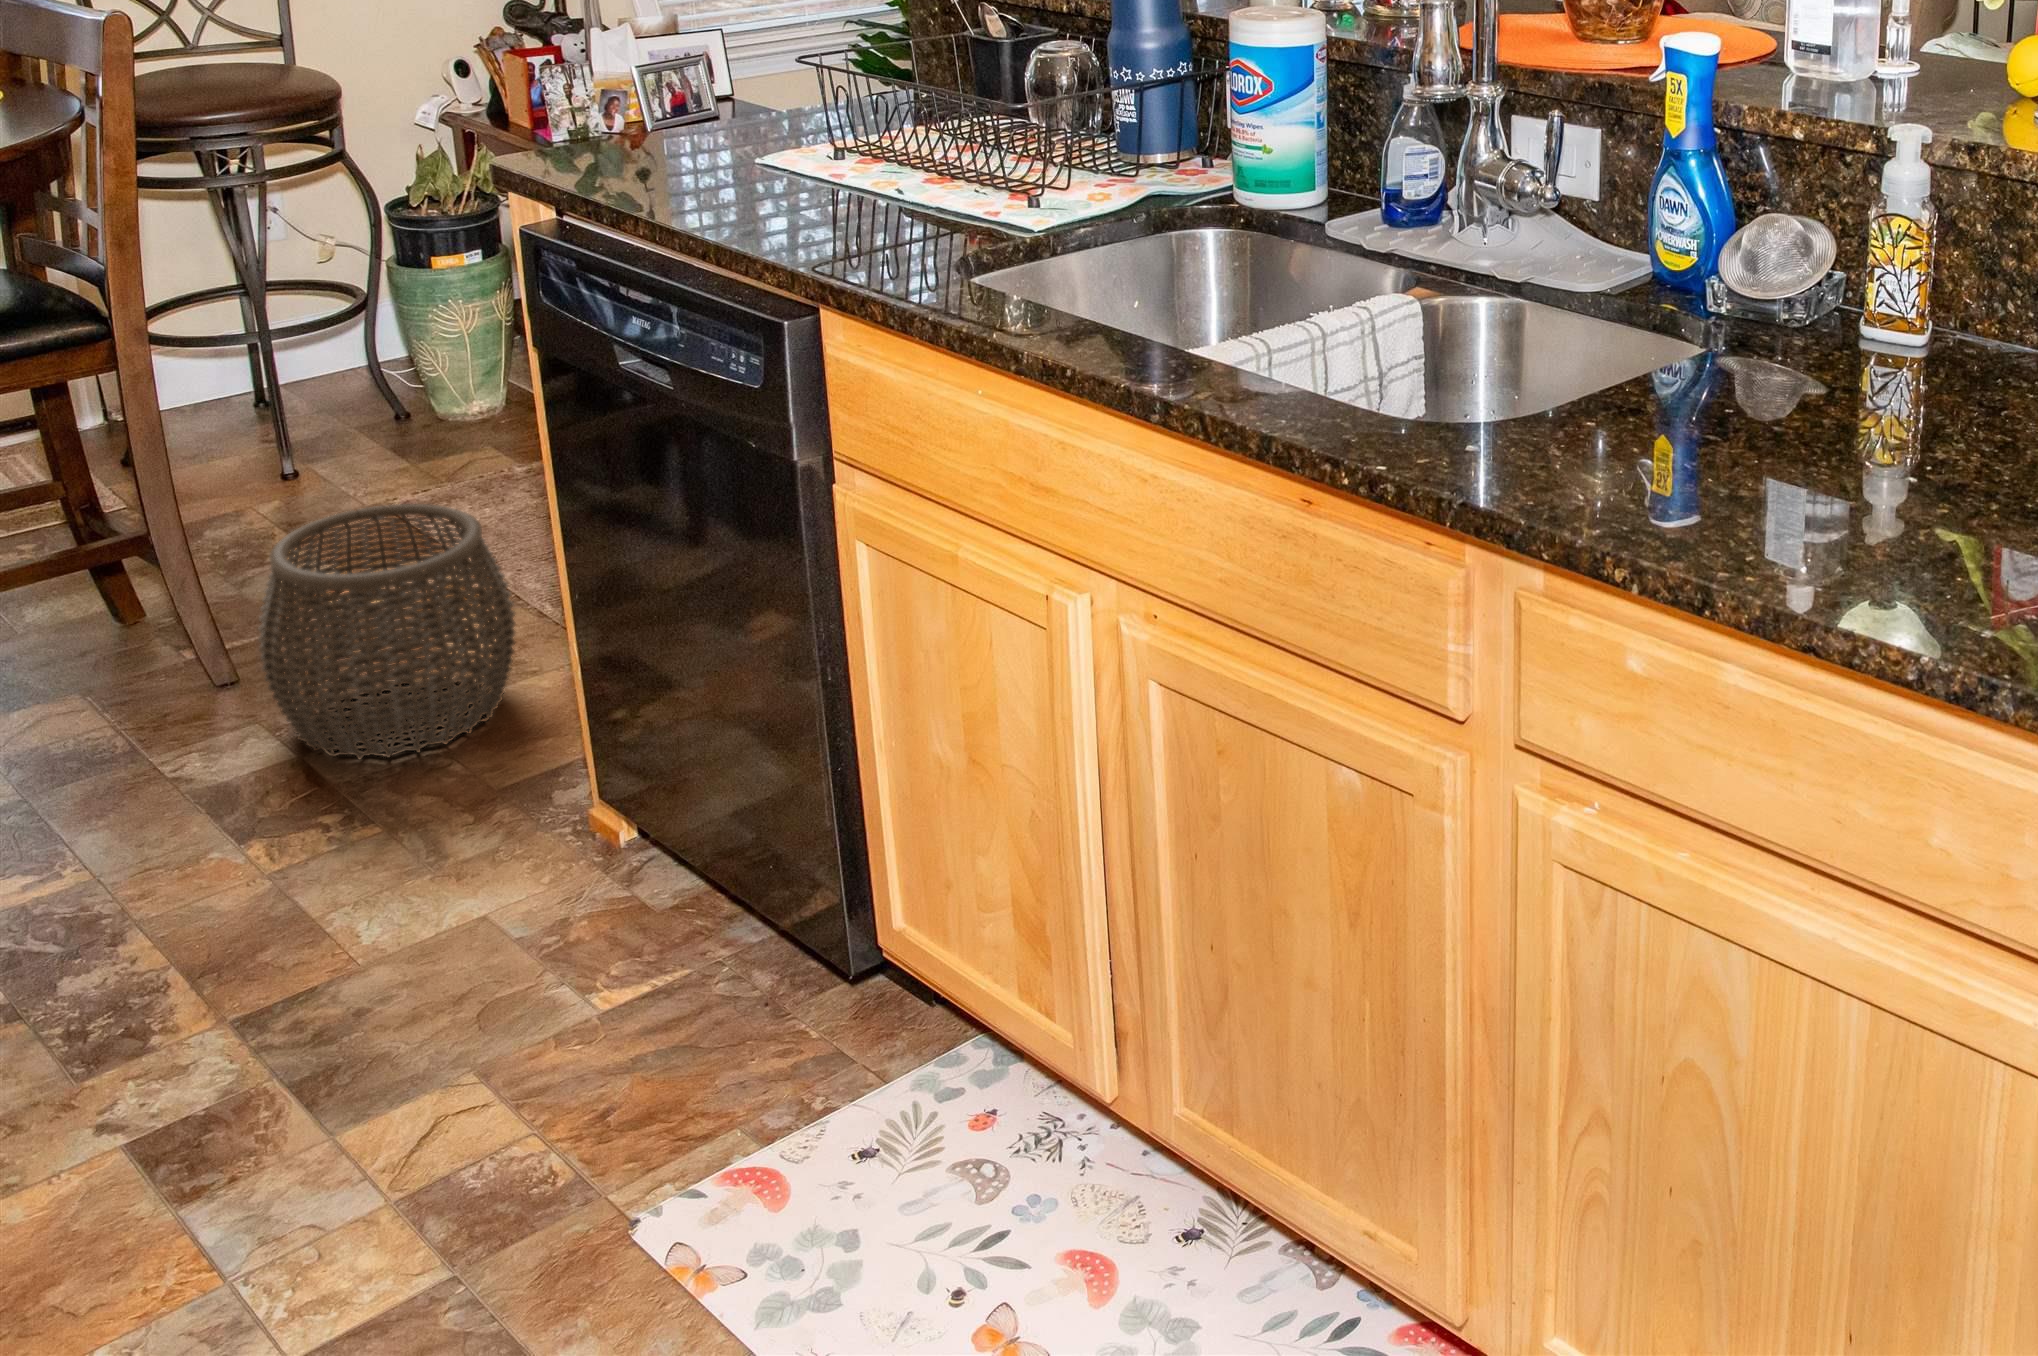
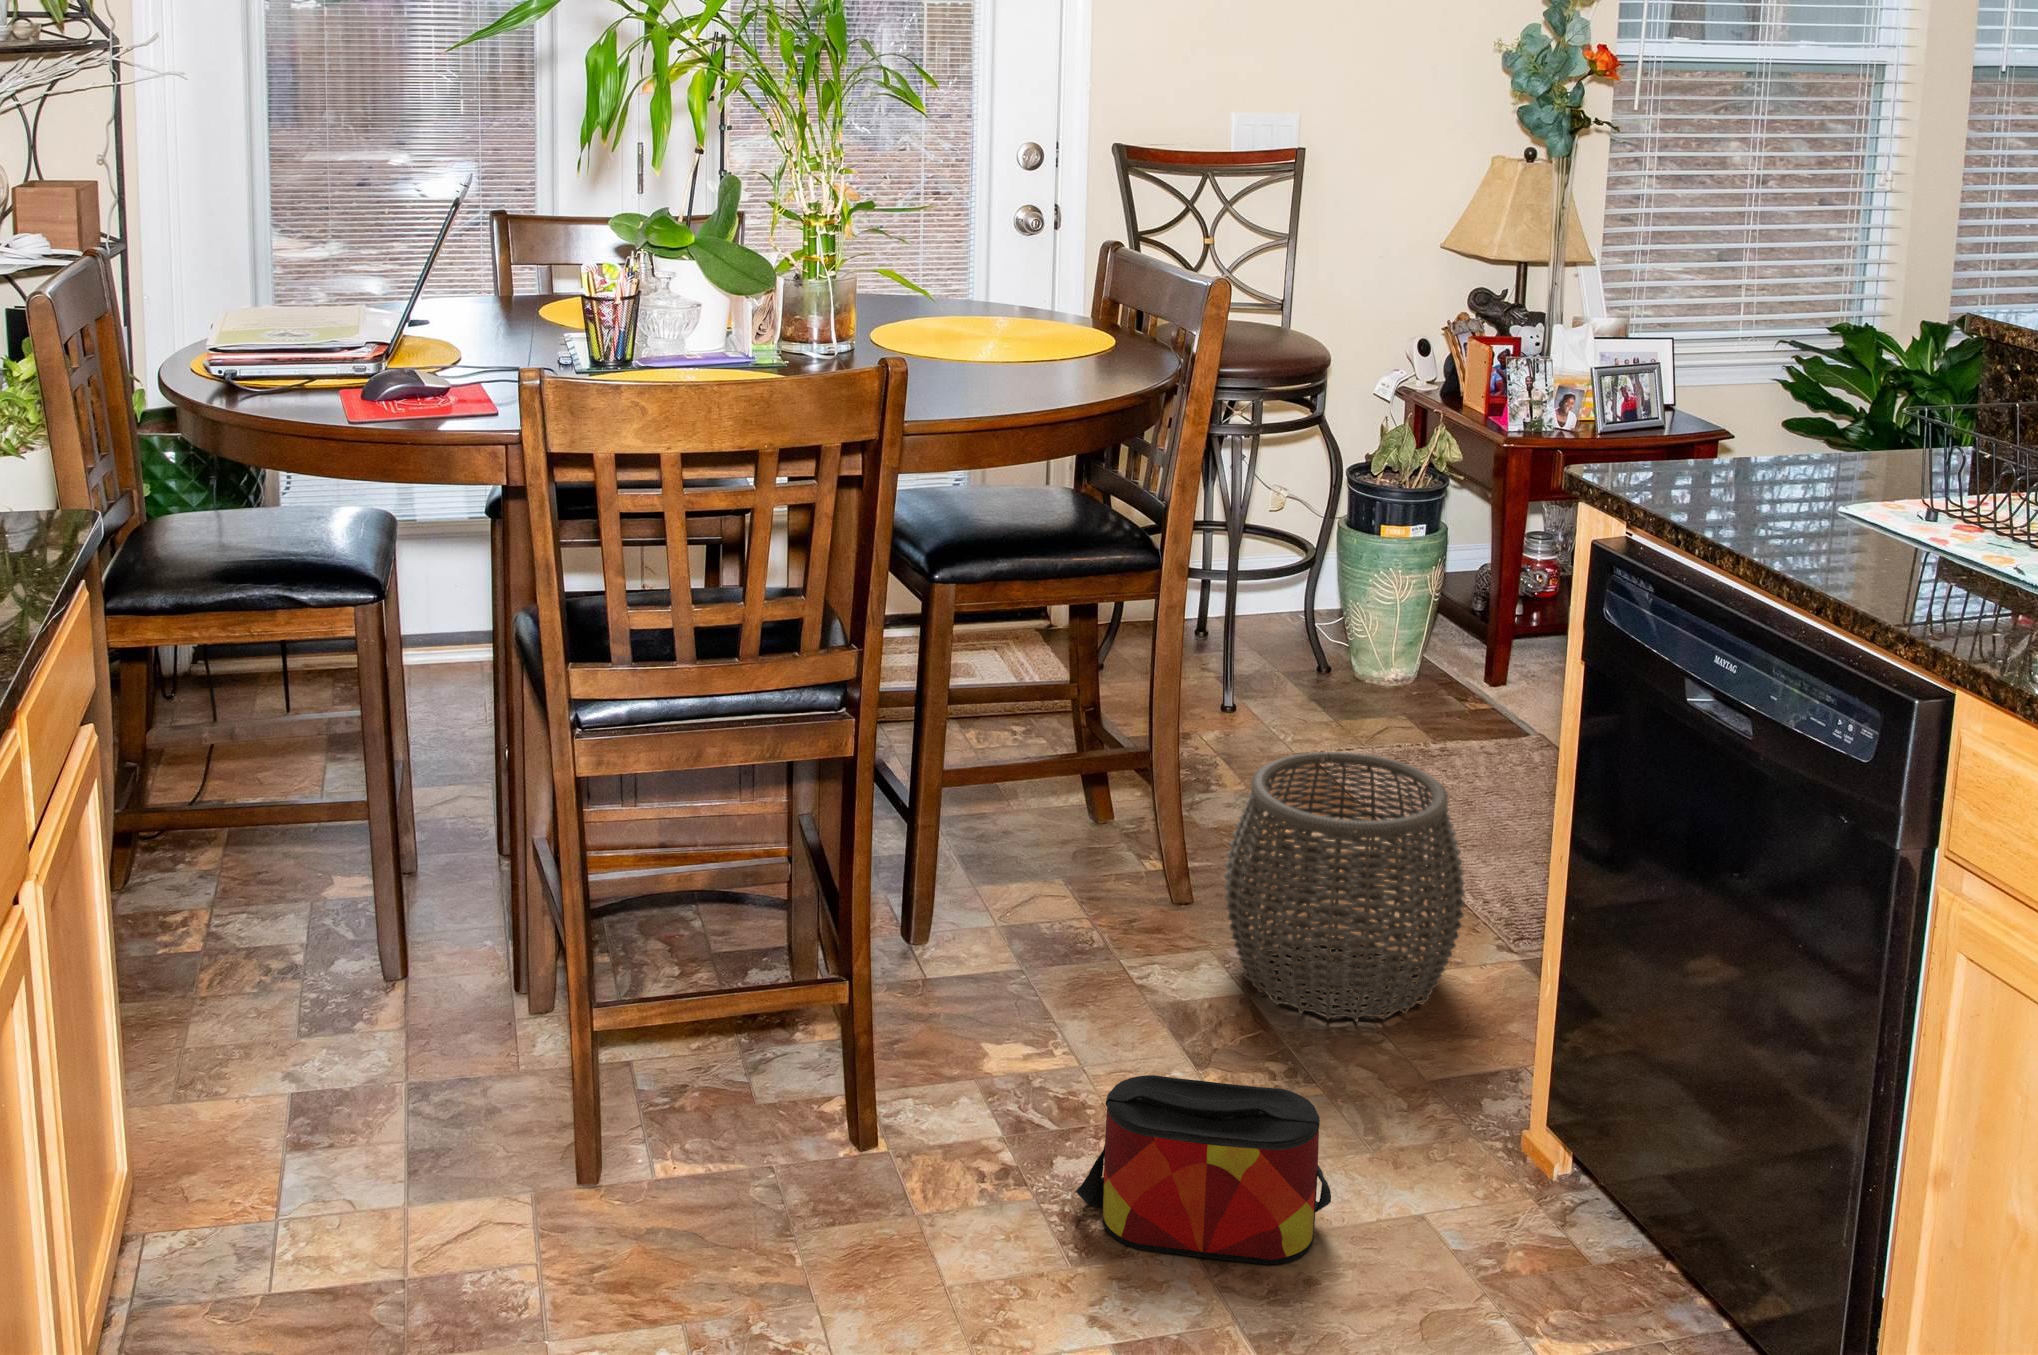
bag: none [110,831,382,1011] -> present [1076,1075,1331,1265]

